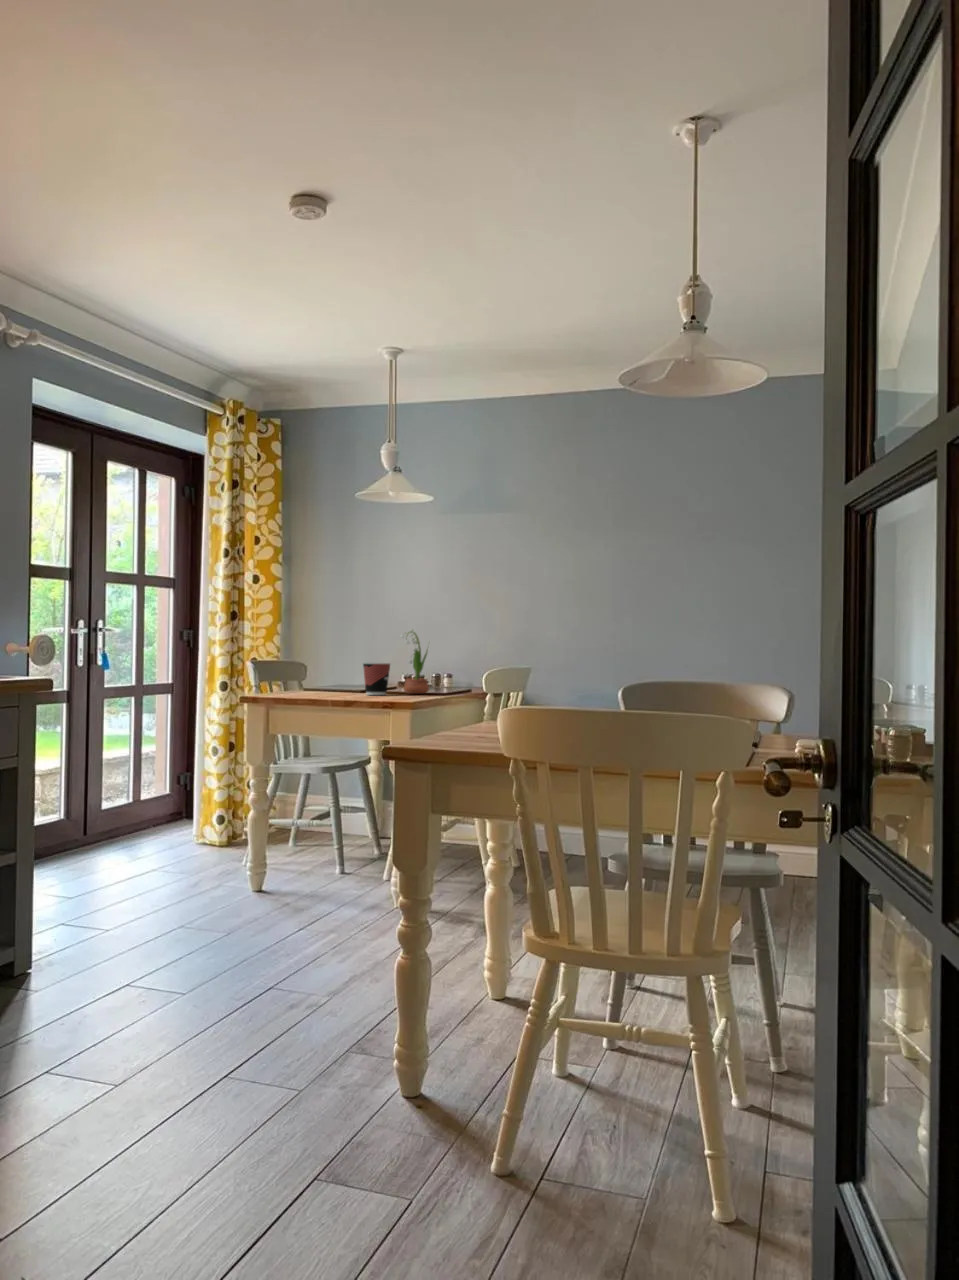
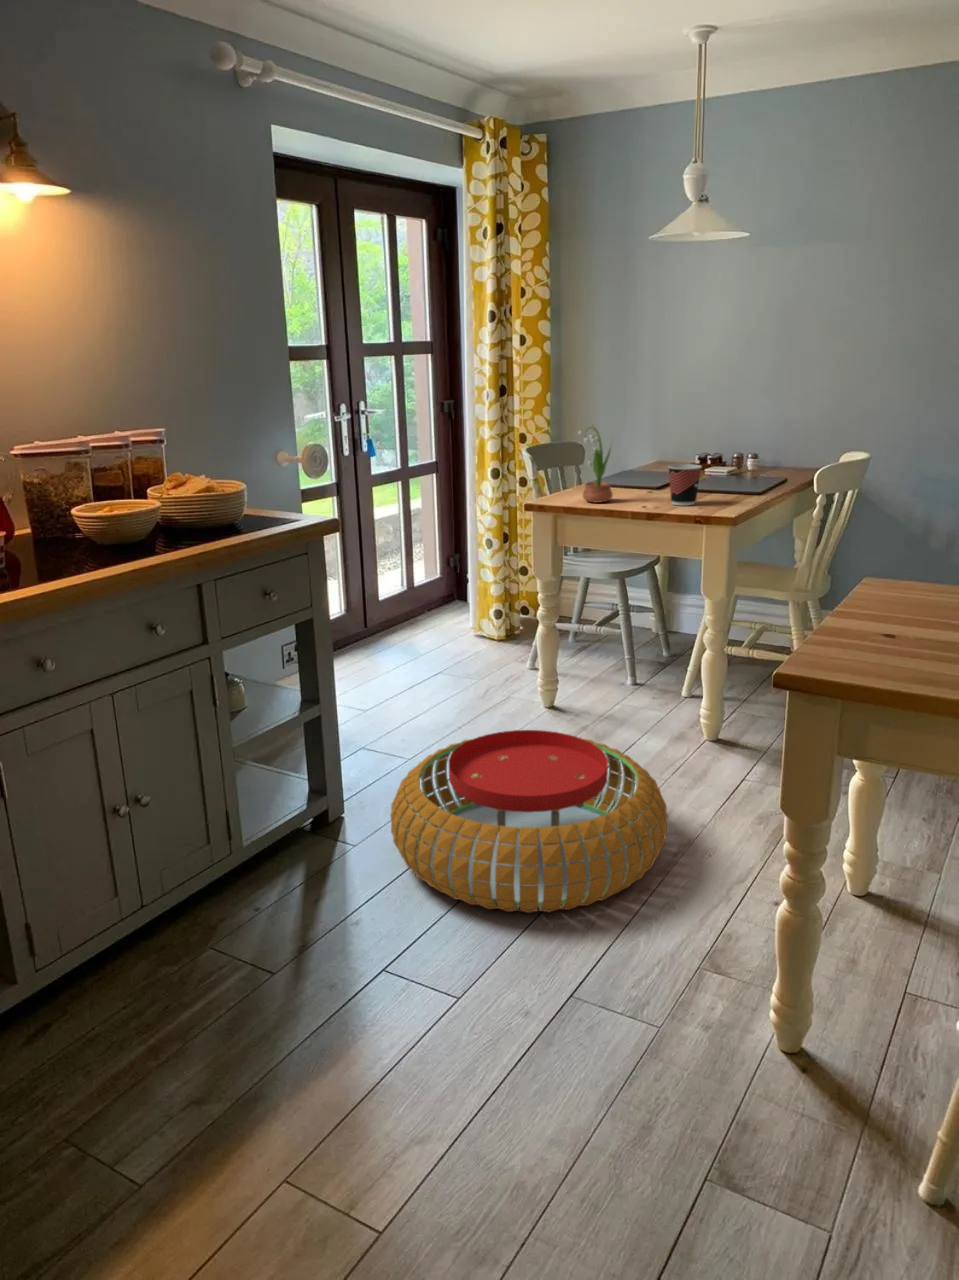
potted flower: present [401,631,429,694] -> present [579,425,613,503]
pouf: none [72,872,340,1021] -> present [390,730,668,913]

